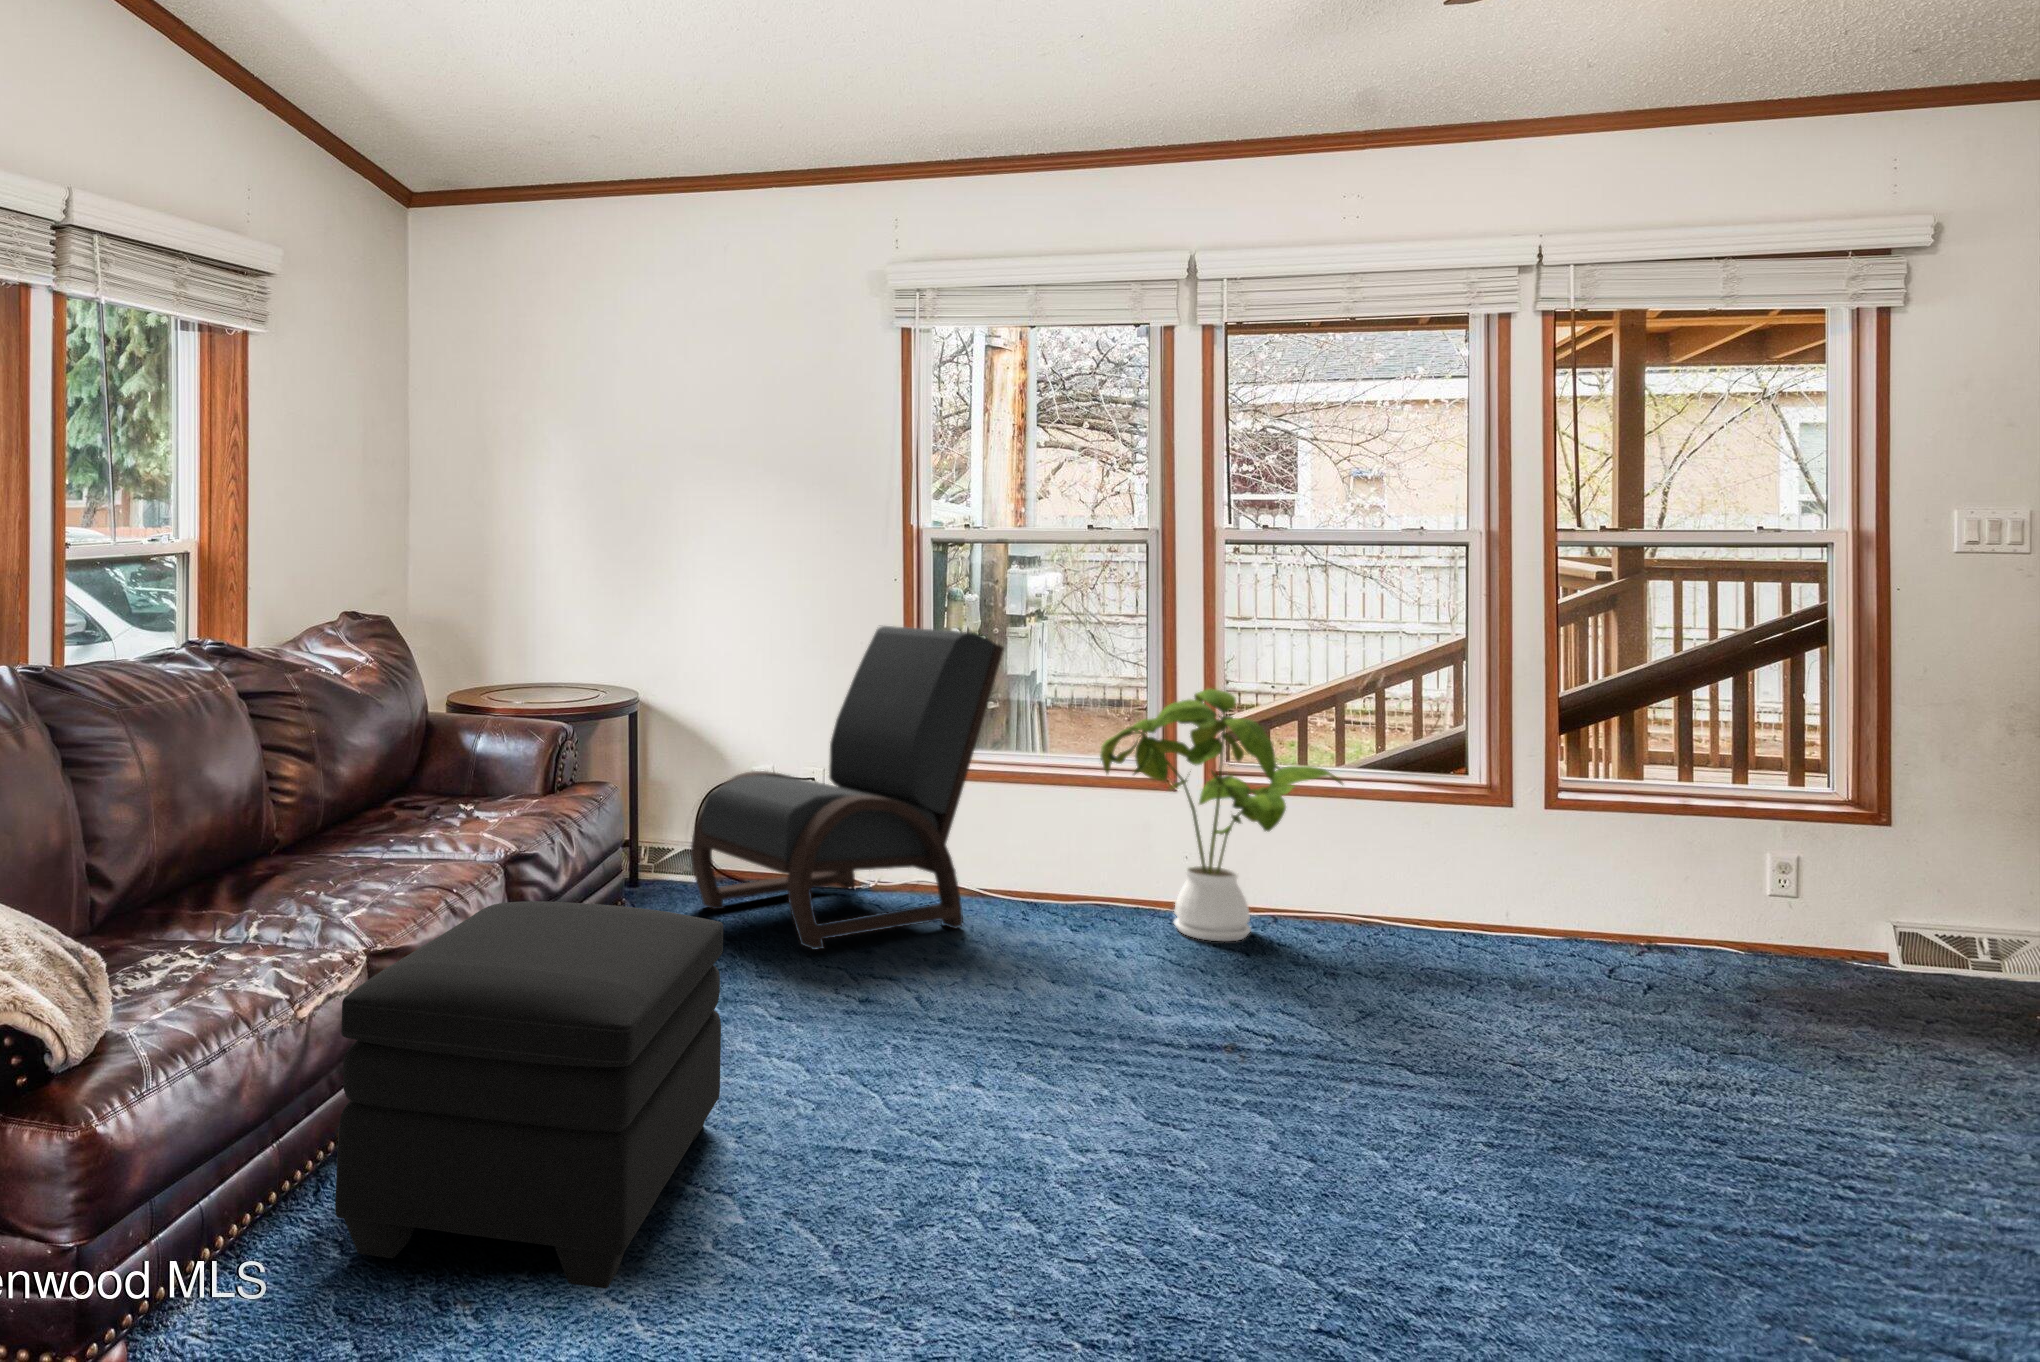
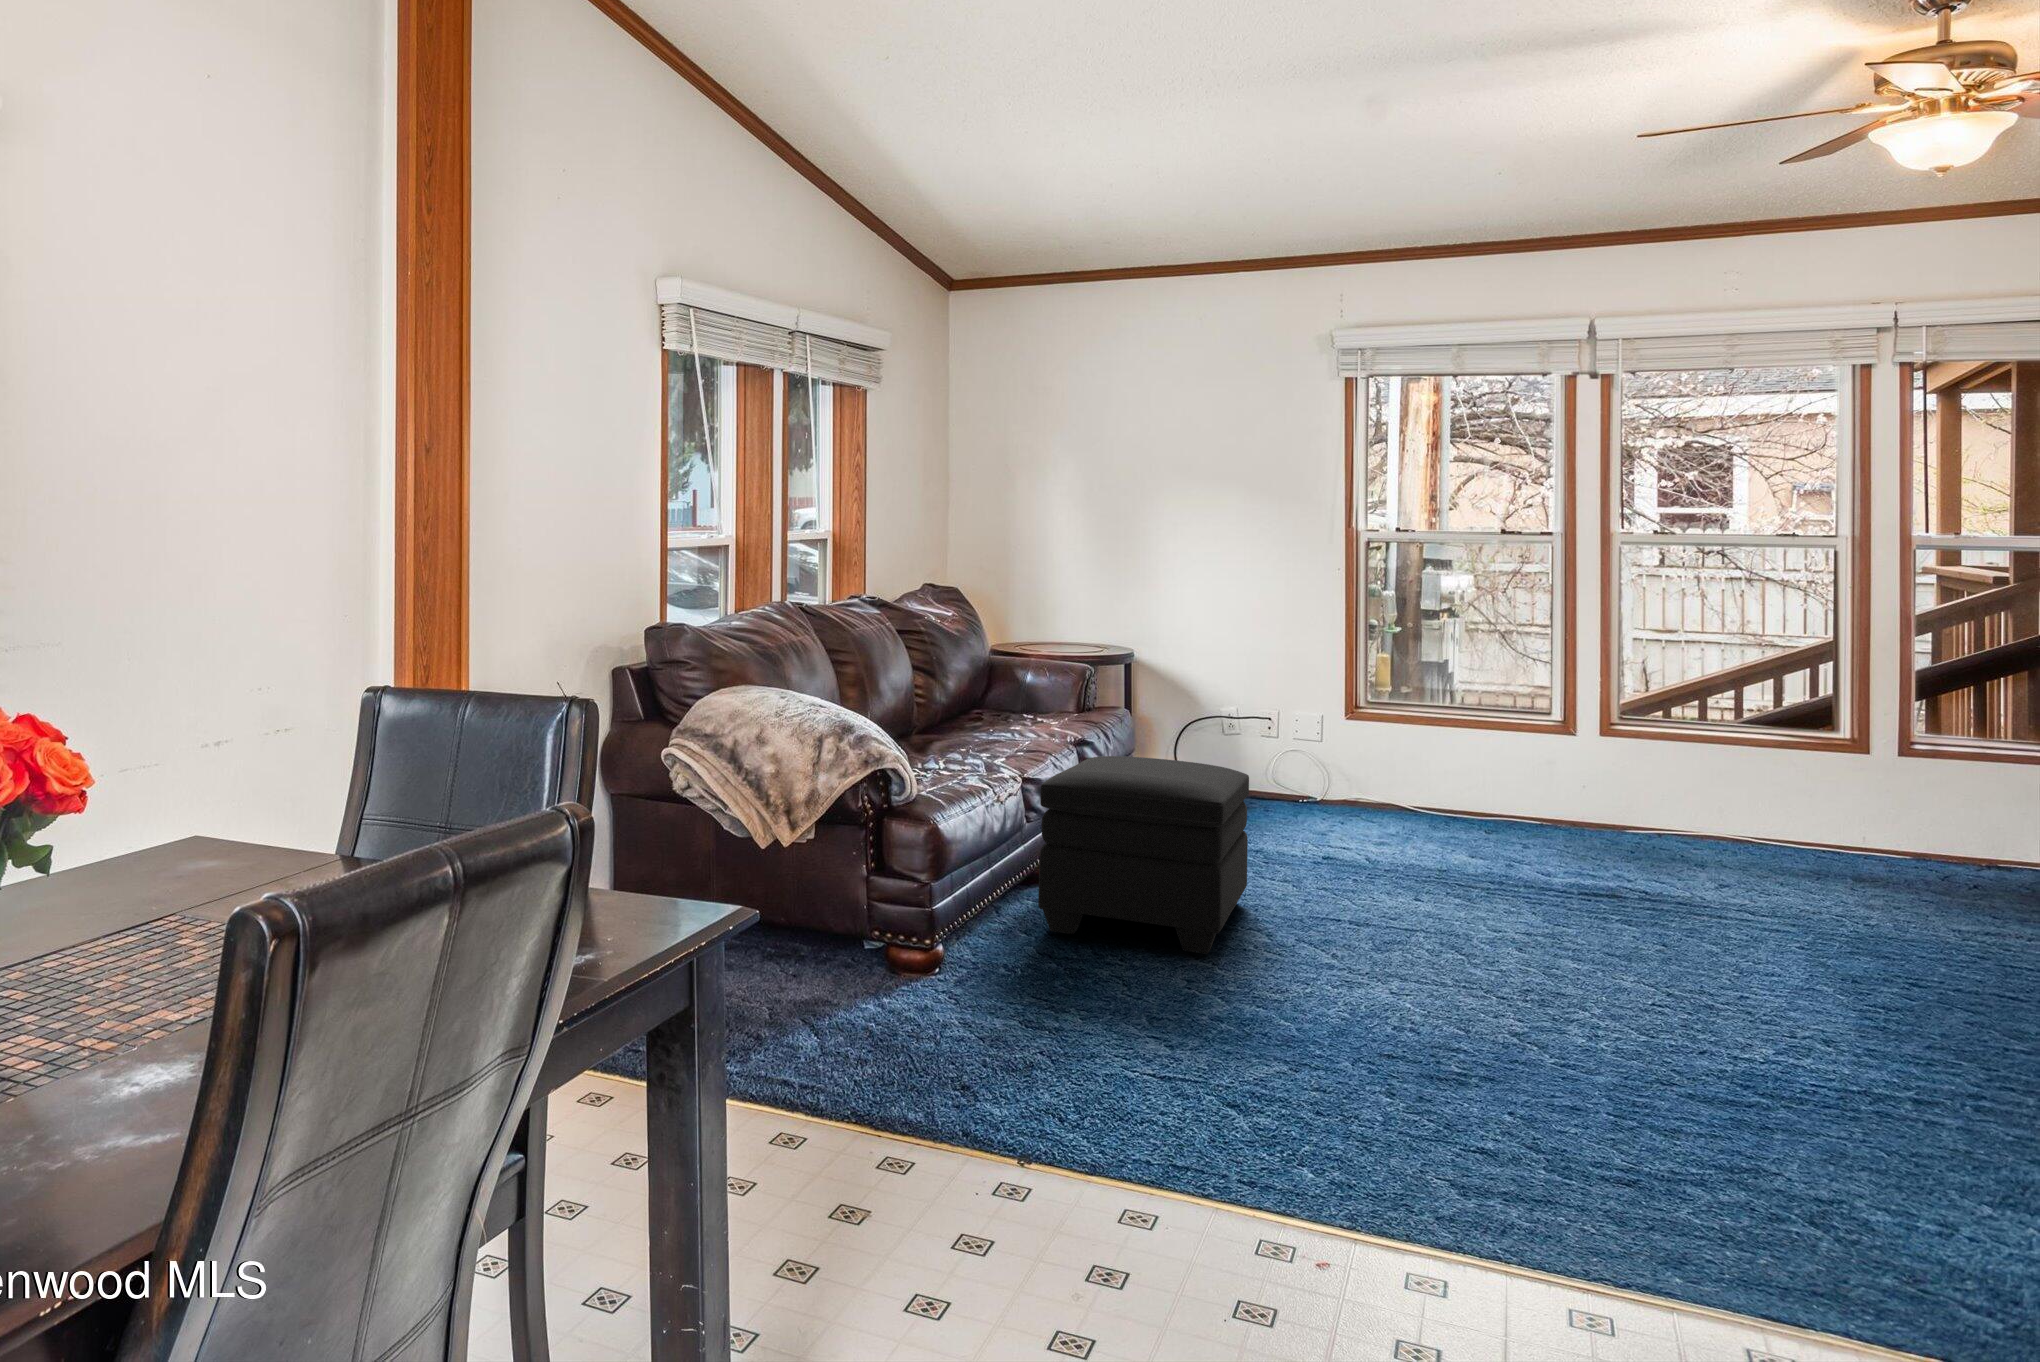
lounge chair: present [691,626,1004,950] -> none [1180,604,1430,829]
house plant: present [1100,689,1343,941] -> none [1509,653,1719,847]

